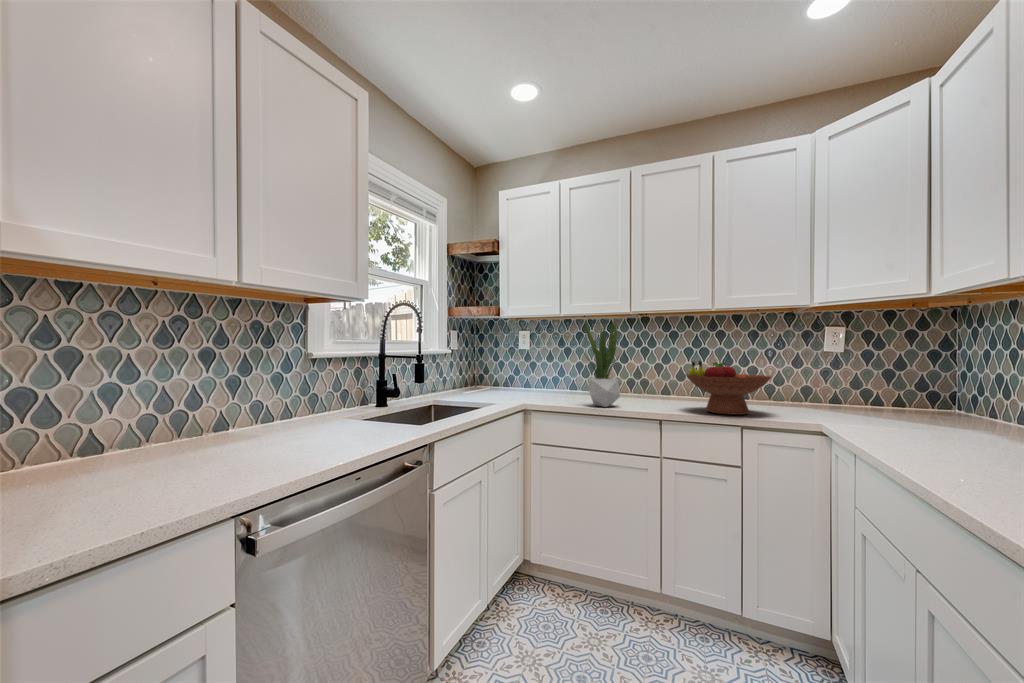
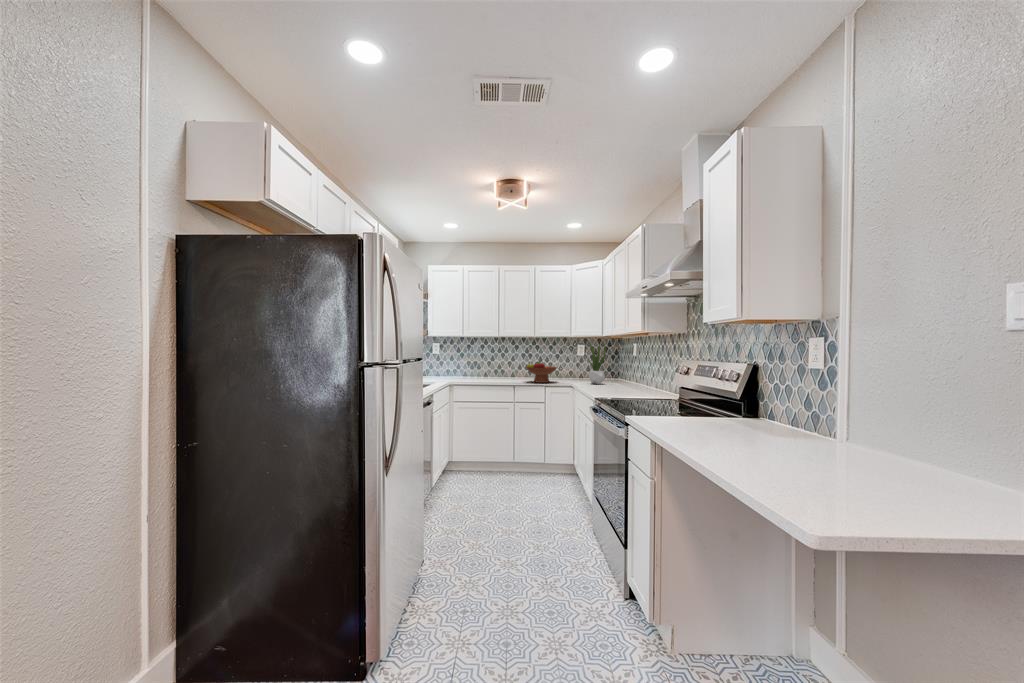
potted plant: present [585,319,620,407] -> present [588,343,606,384]

